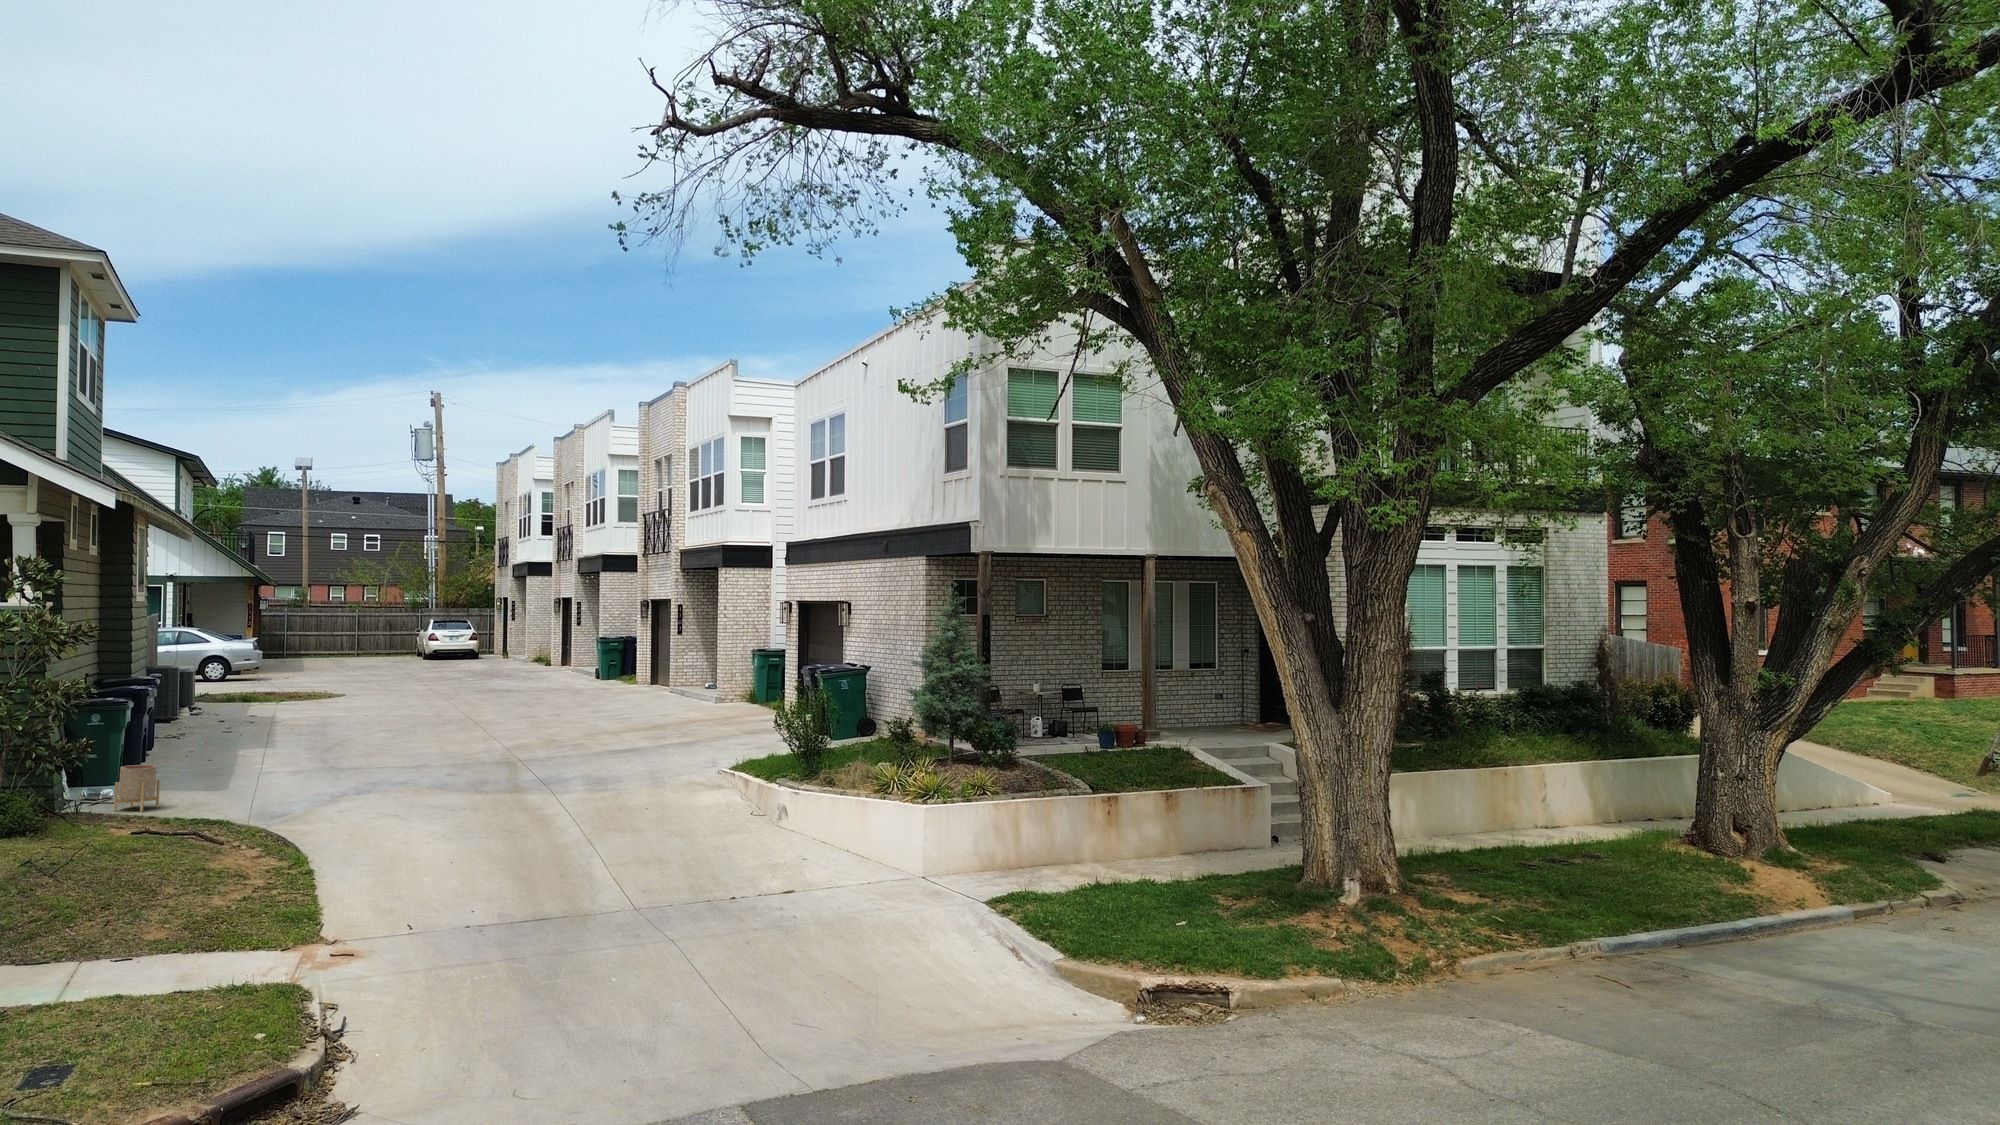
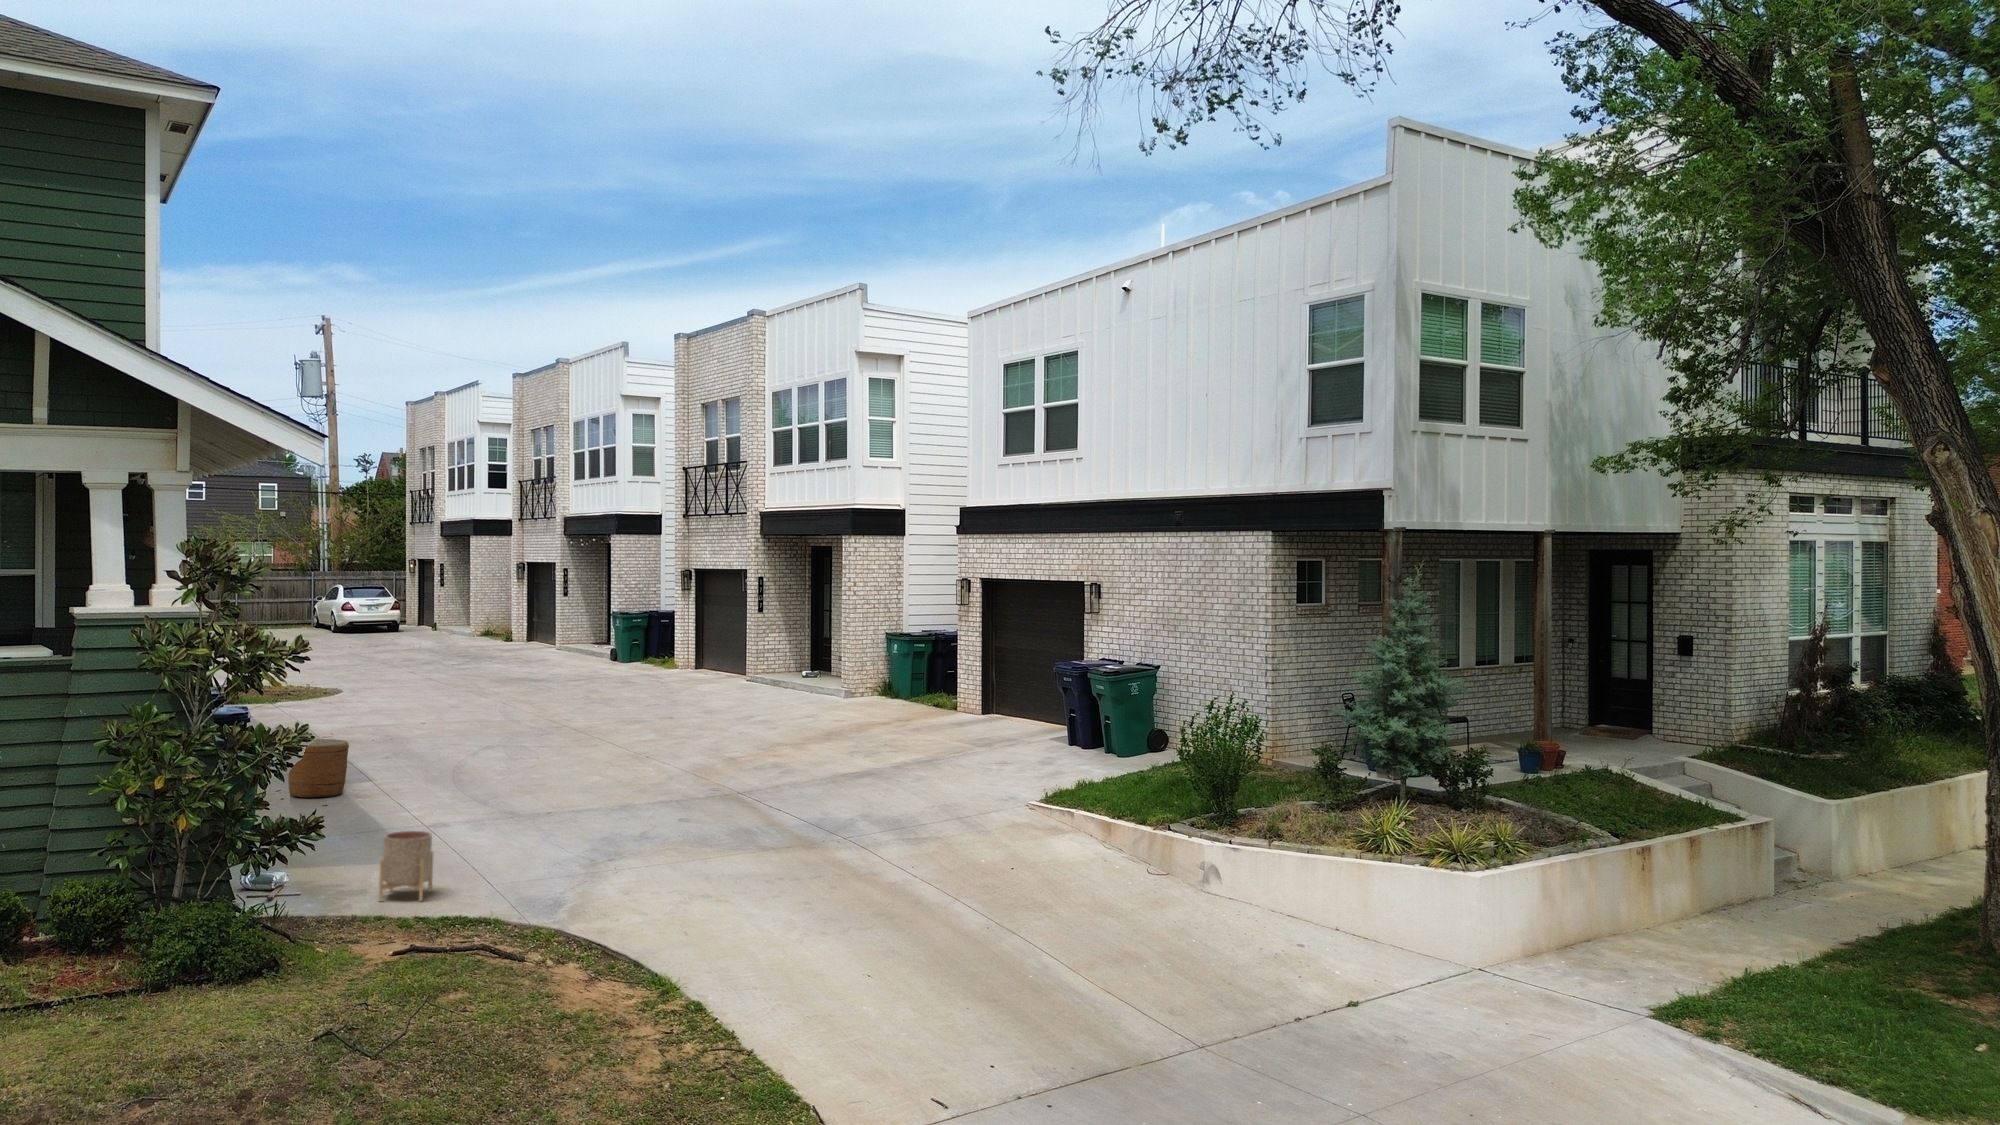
basket: none [155,716,202,757] -> present [288,739,349,798]

